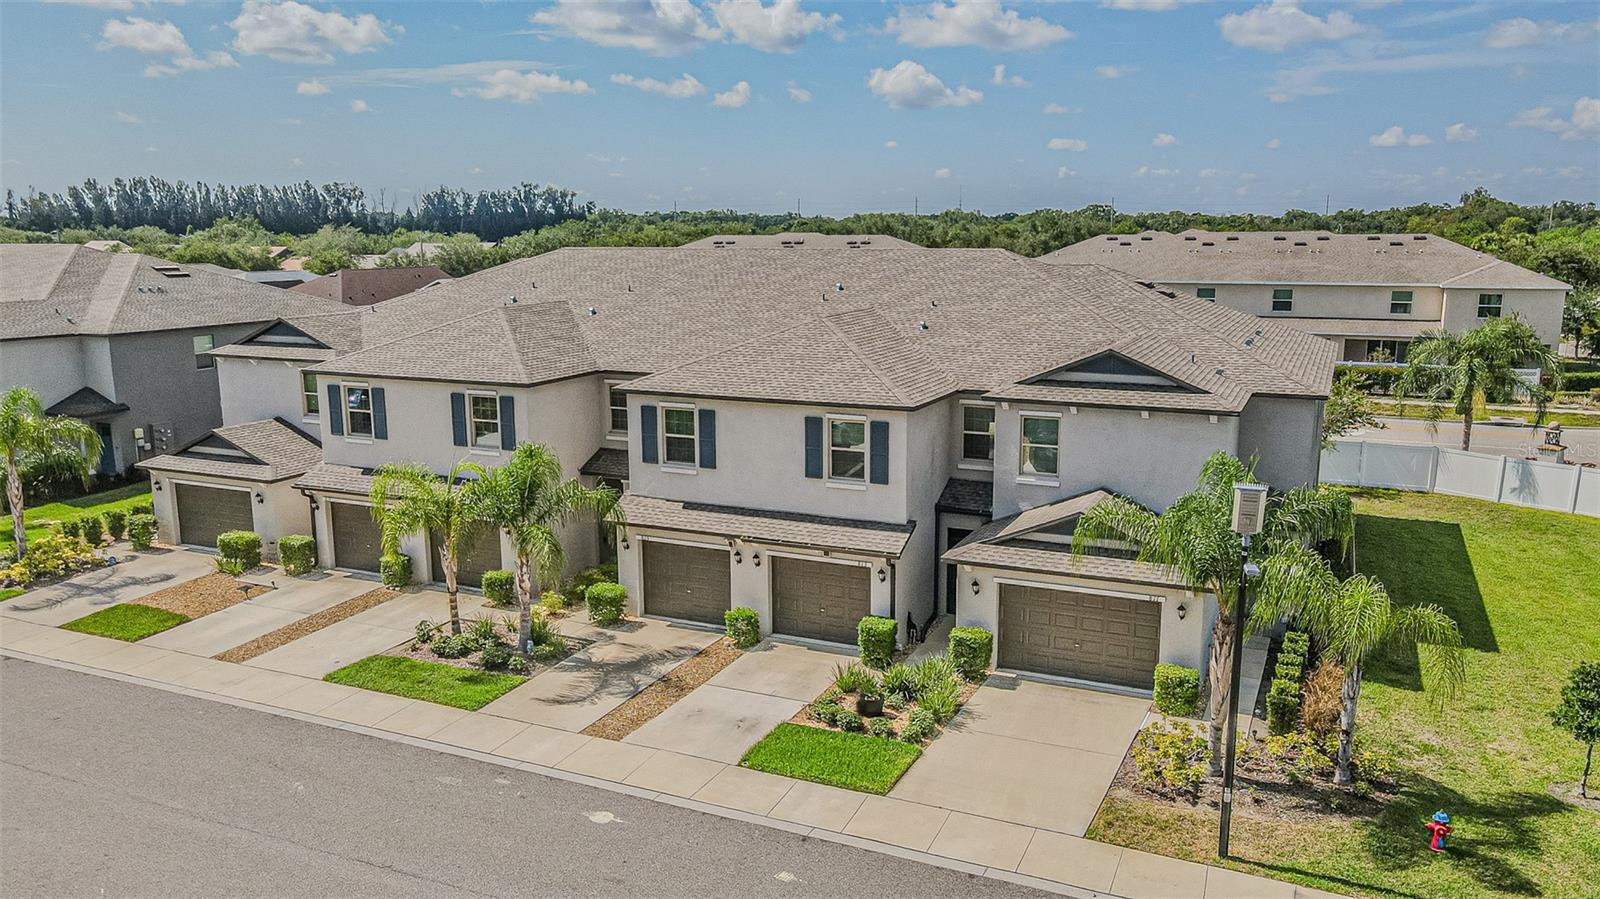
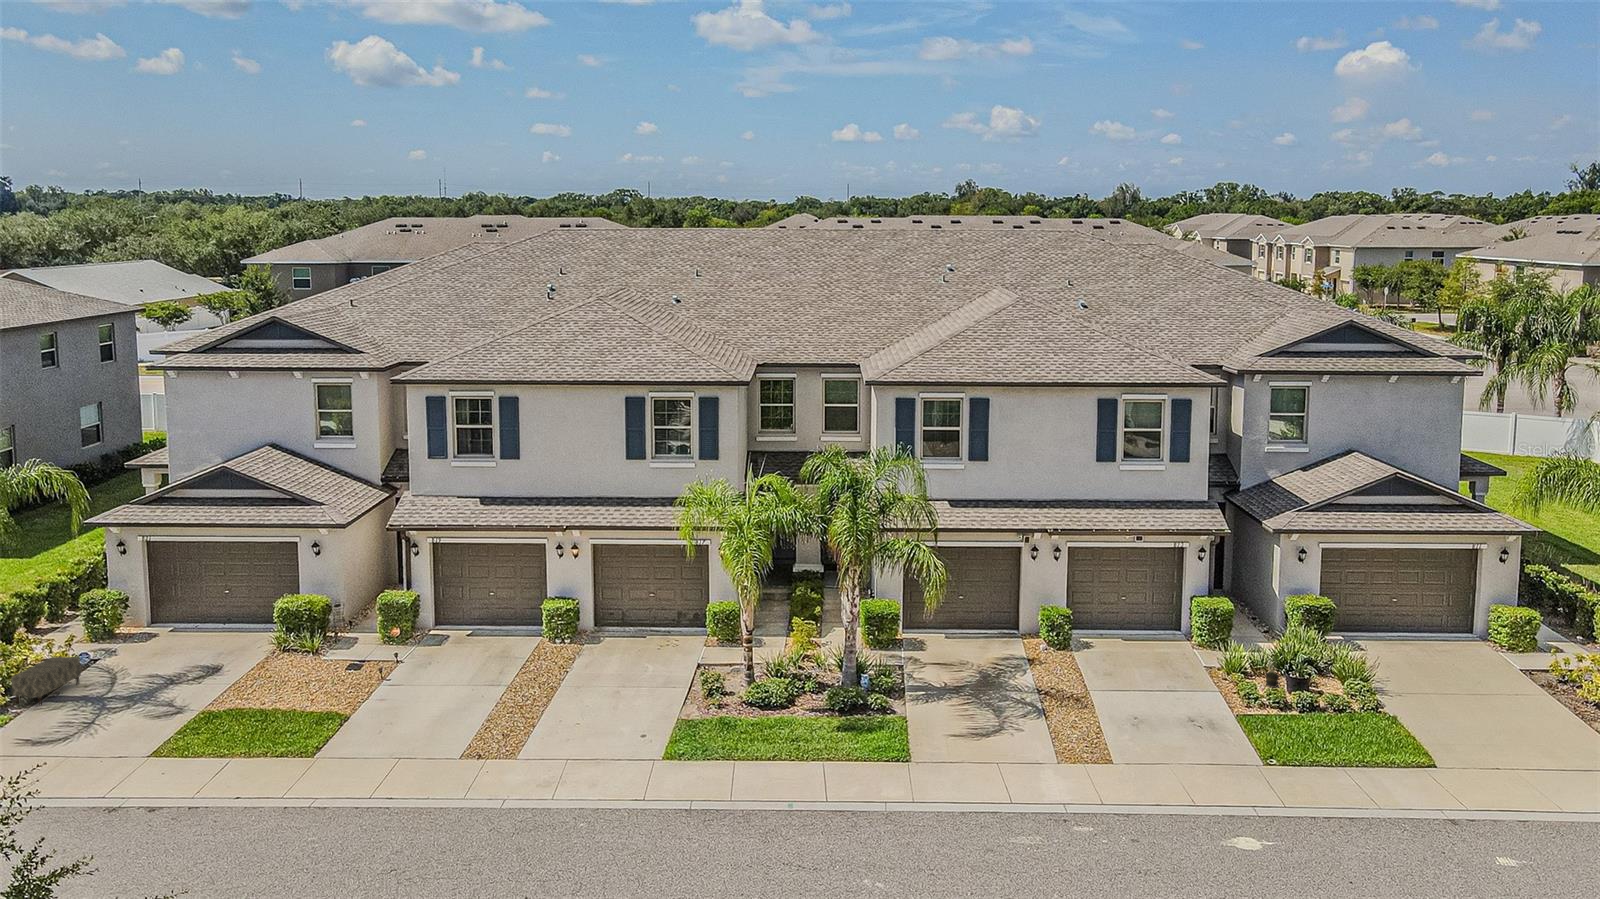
bench: none [15,558,73,591] -> present [11,656,81,705]

